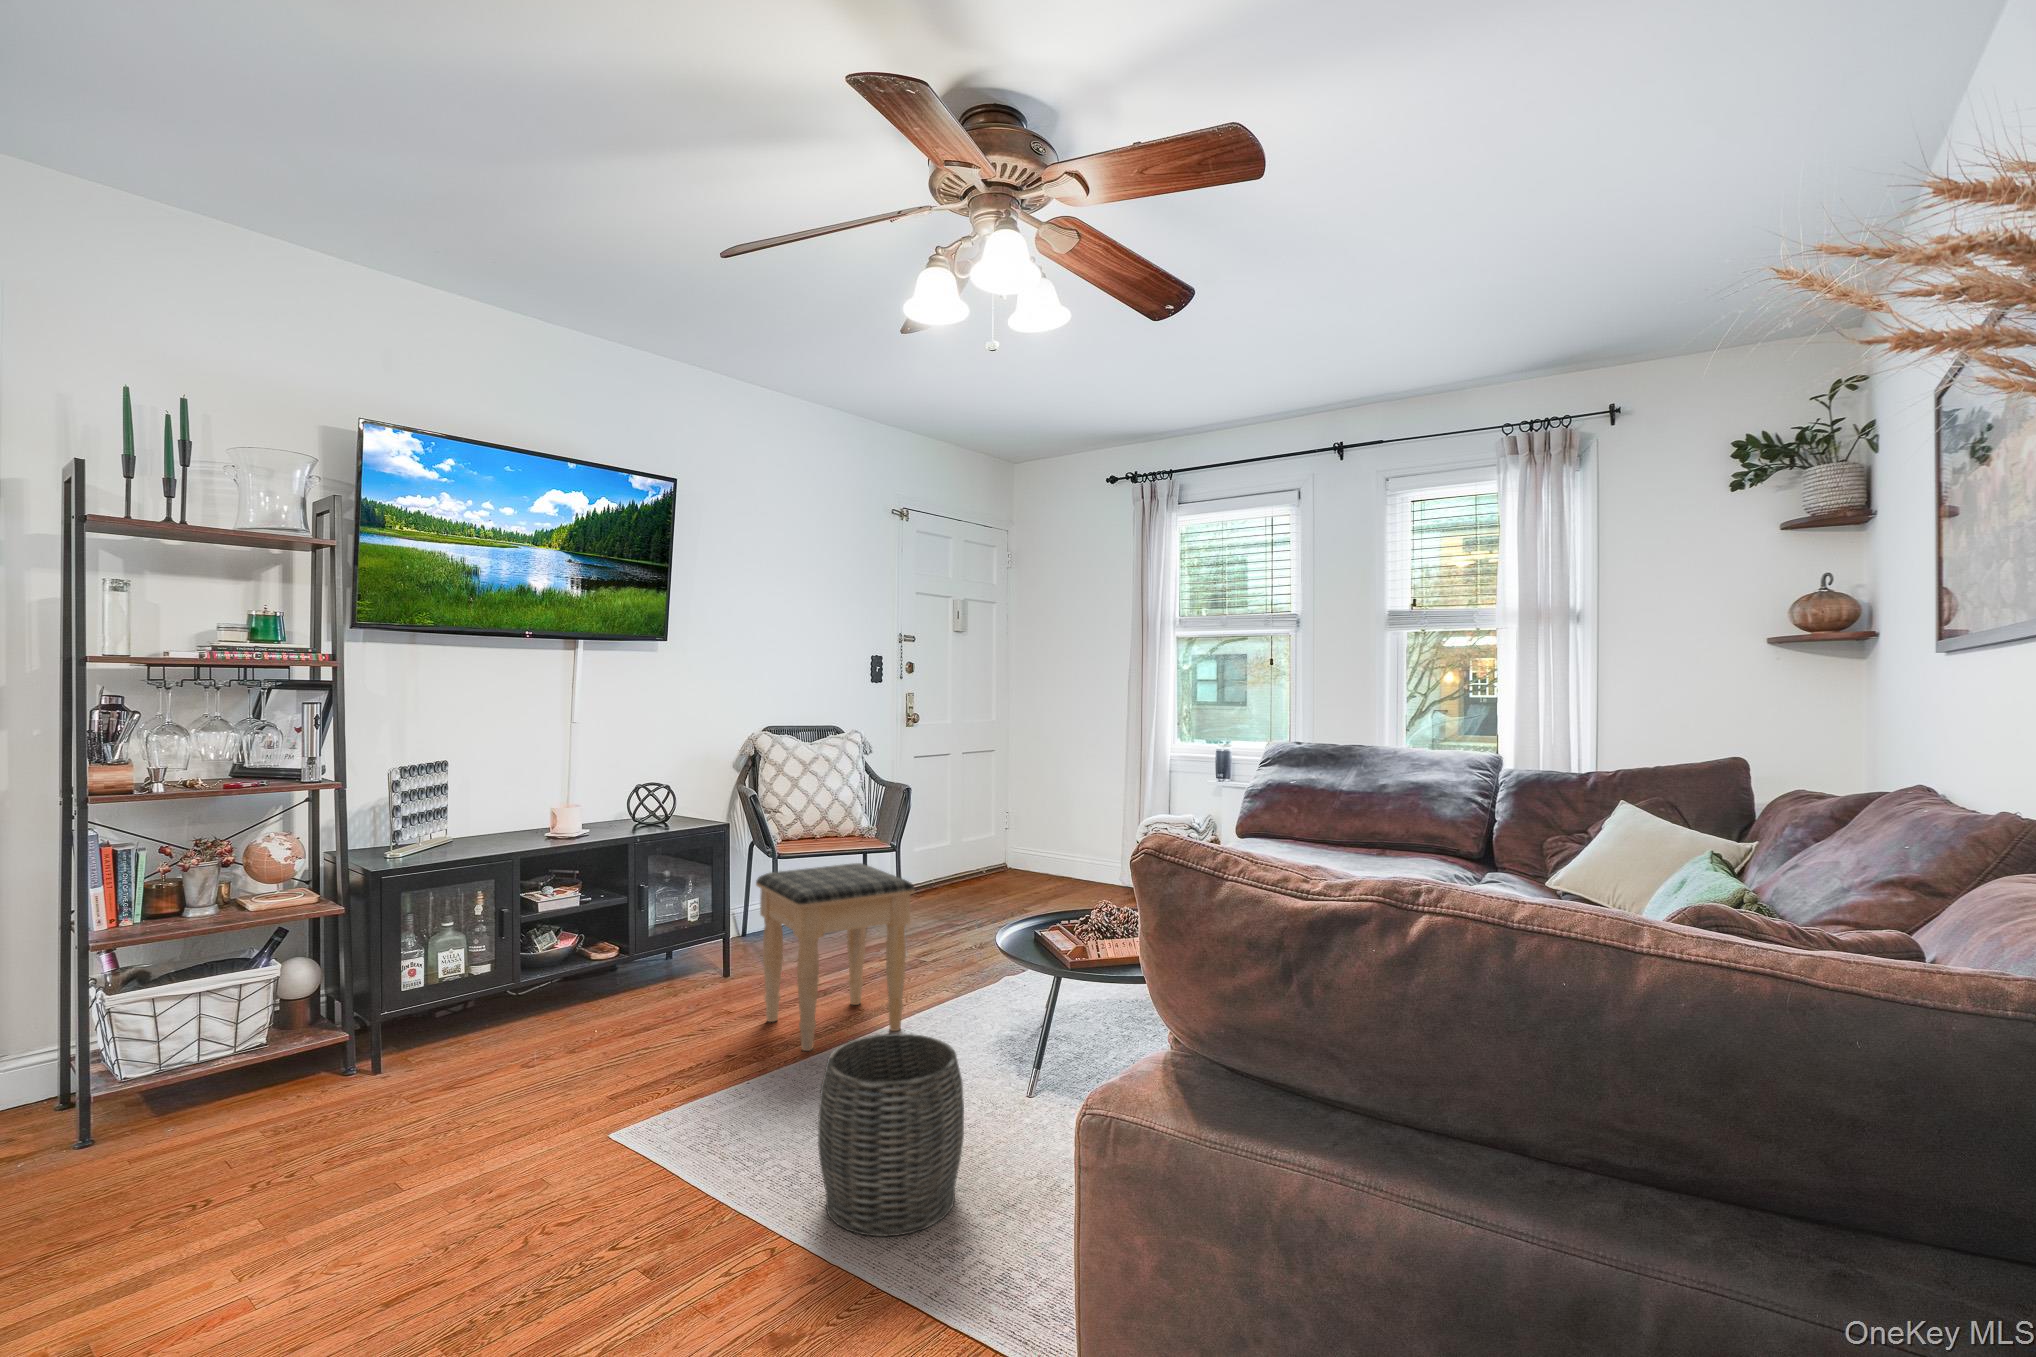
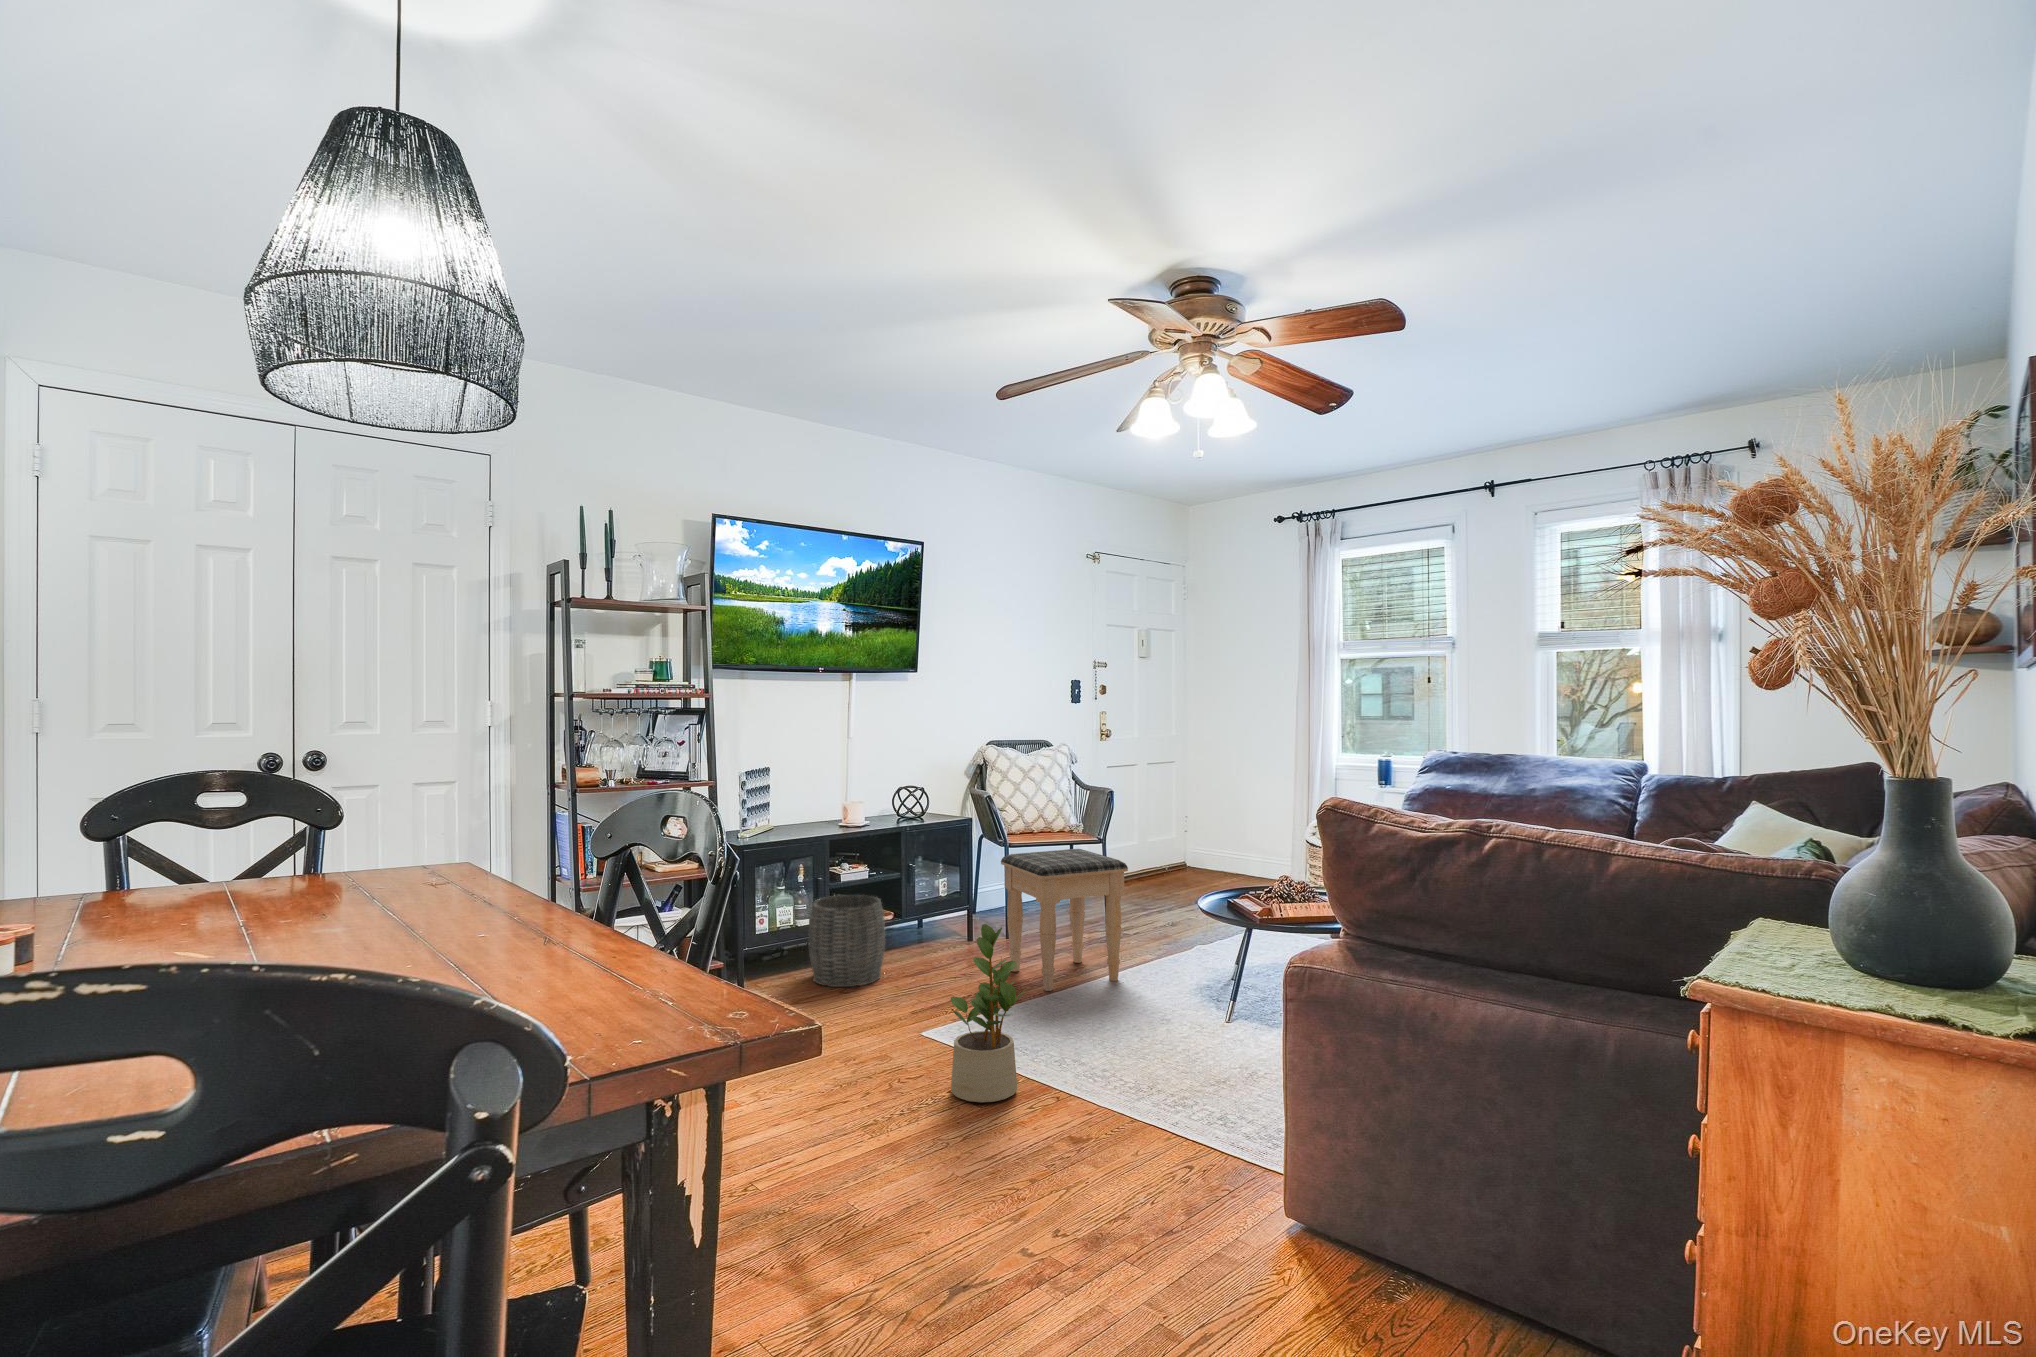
potted plant: none [612,998,727,1267] -> present [951,924,1025,1102]
woven basket: present [818,1034,964,1236] -> present [808,895,885,987]

